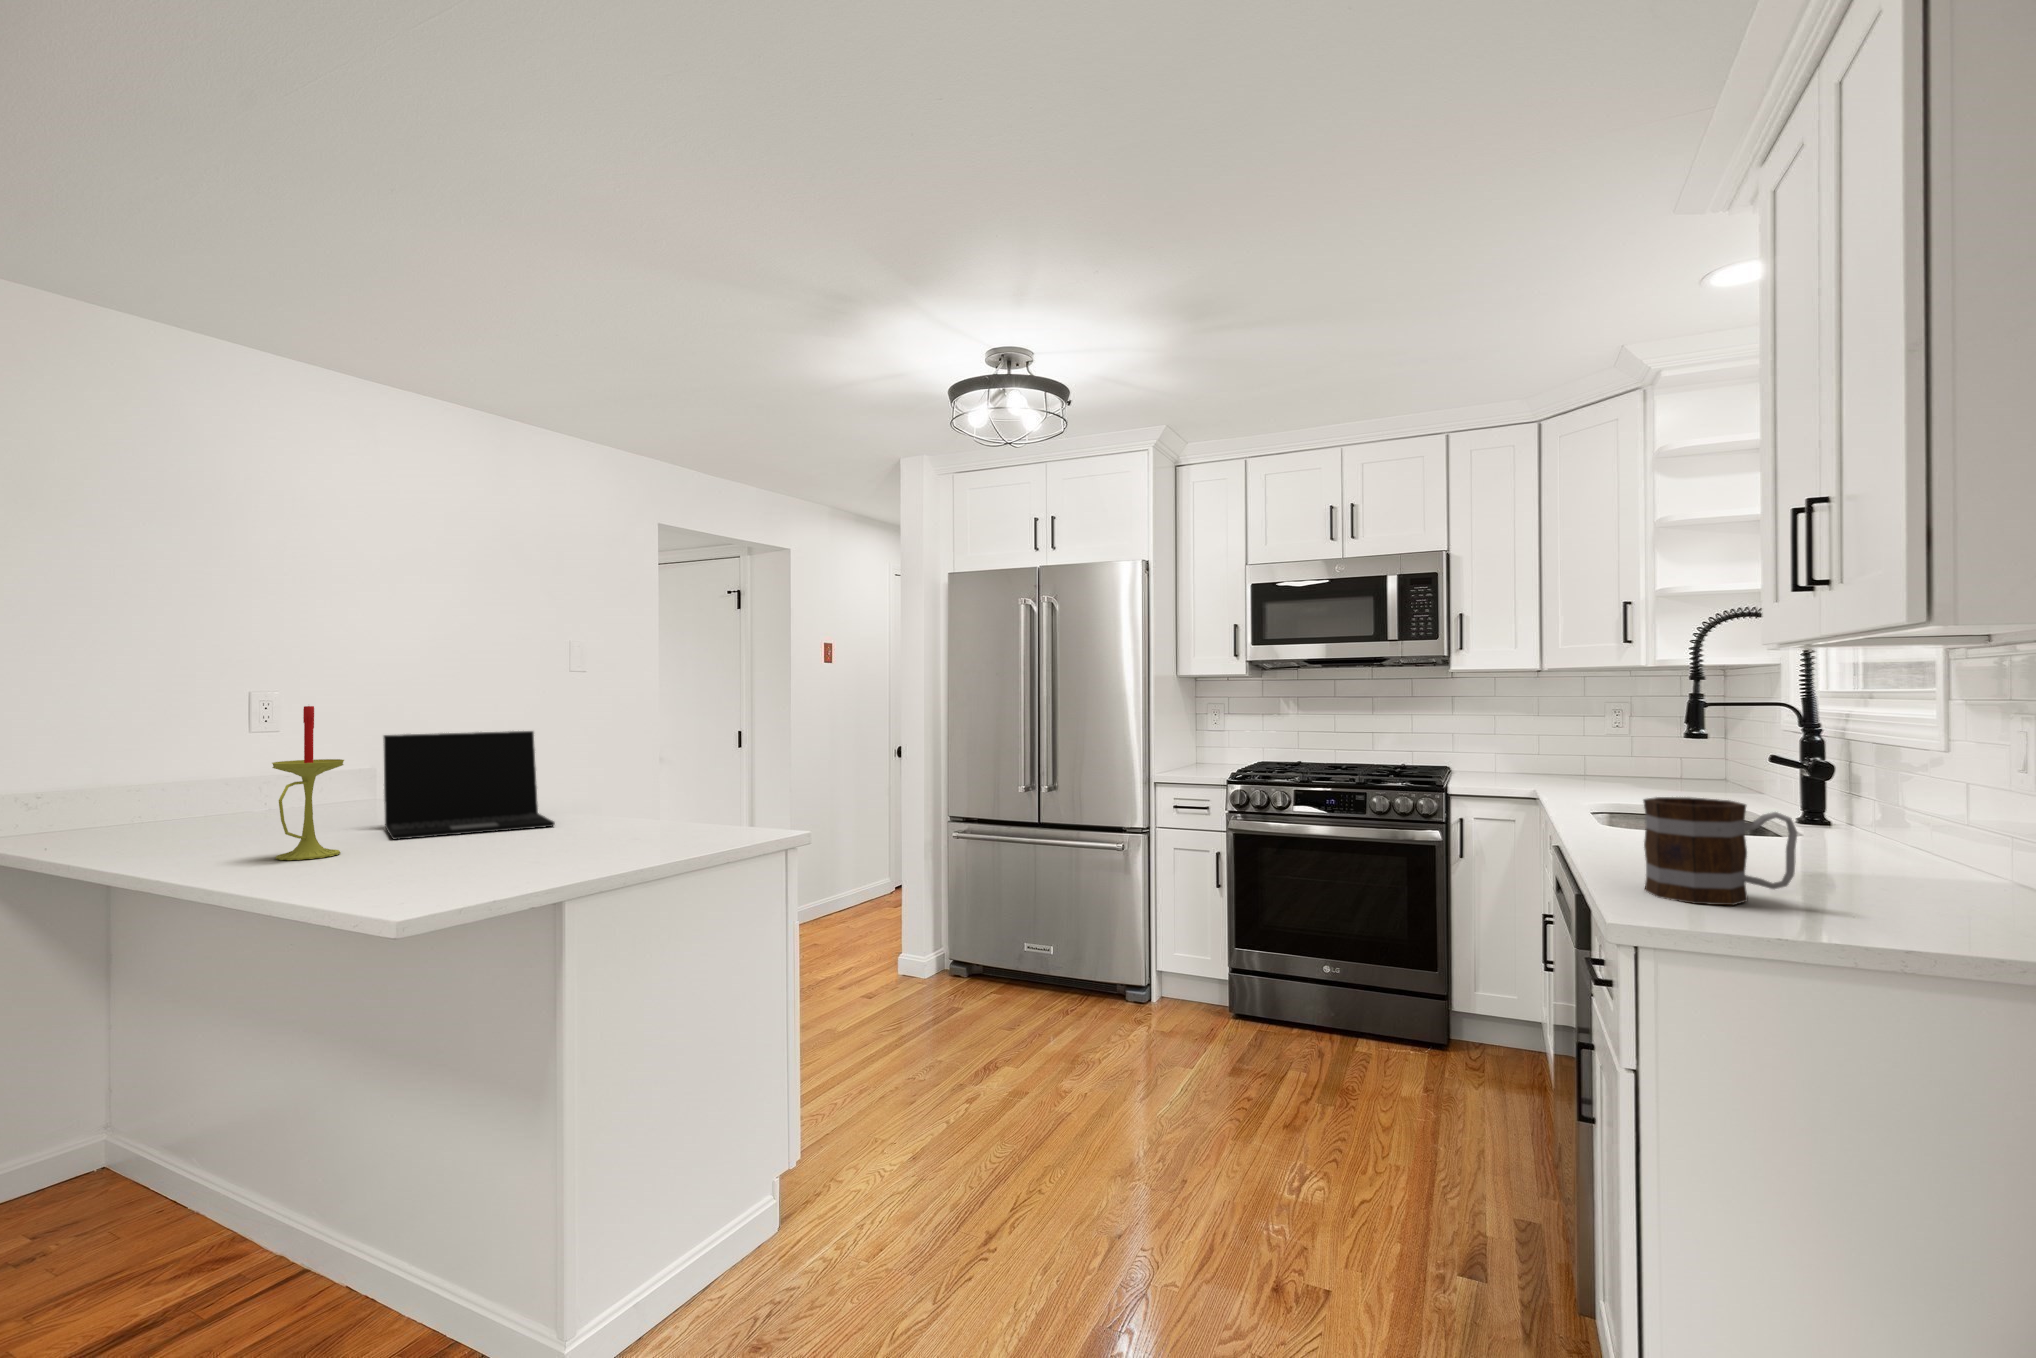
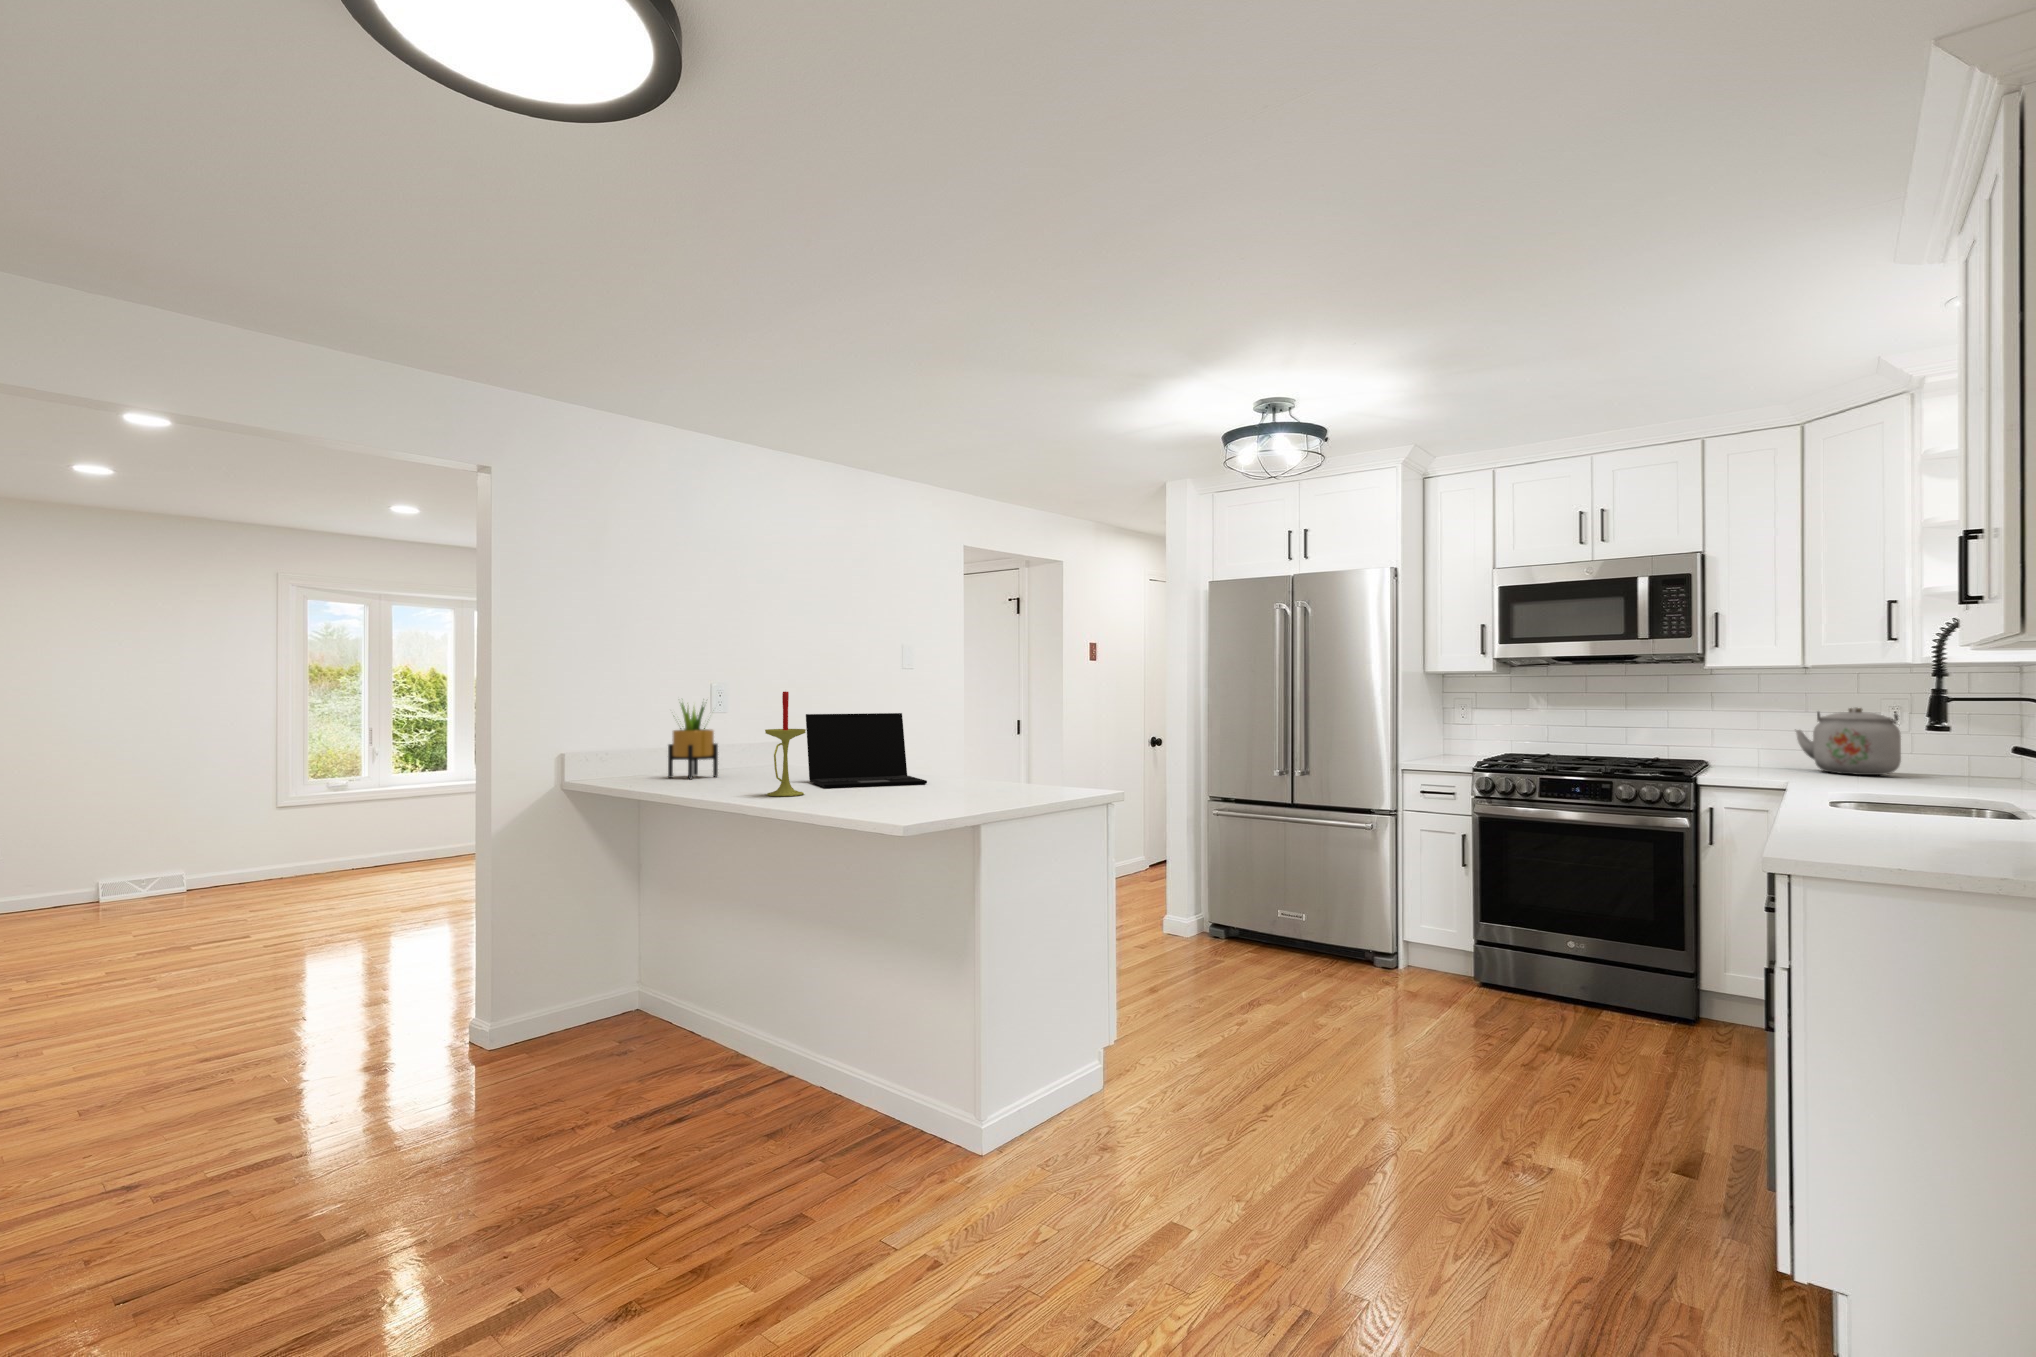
kettle: none [1530,710,1627,778] -> present [1795,707,1901,775]
potted plant: none [178,712,265,828] -> present [668,703,718,779]
mug: present [1643,797,1797,905] -> none [1816,769,1945,853]

